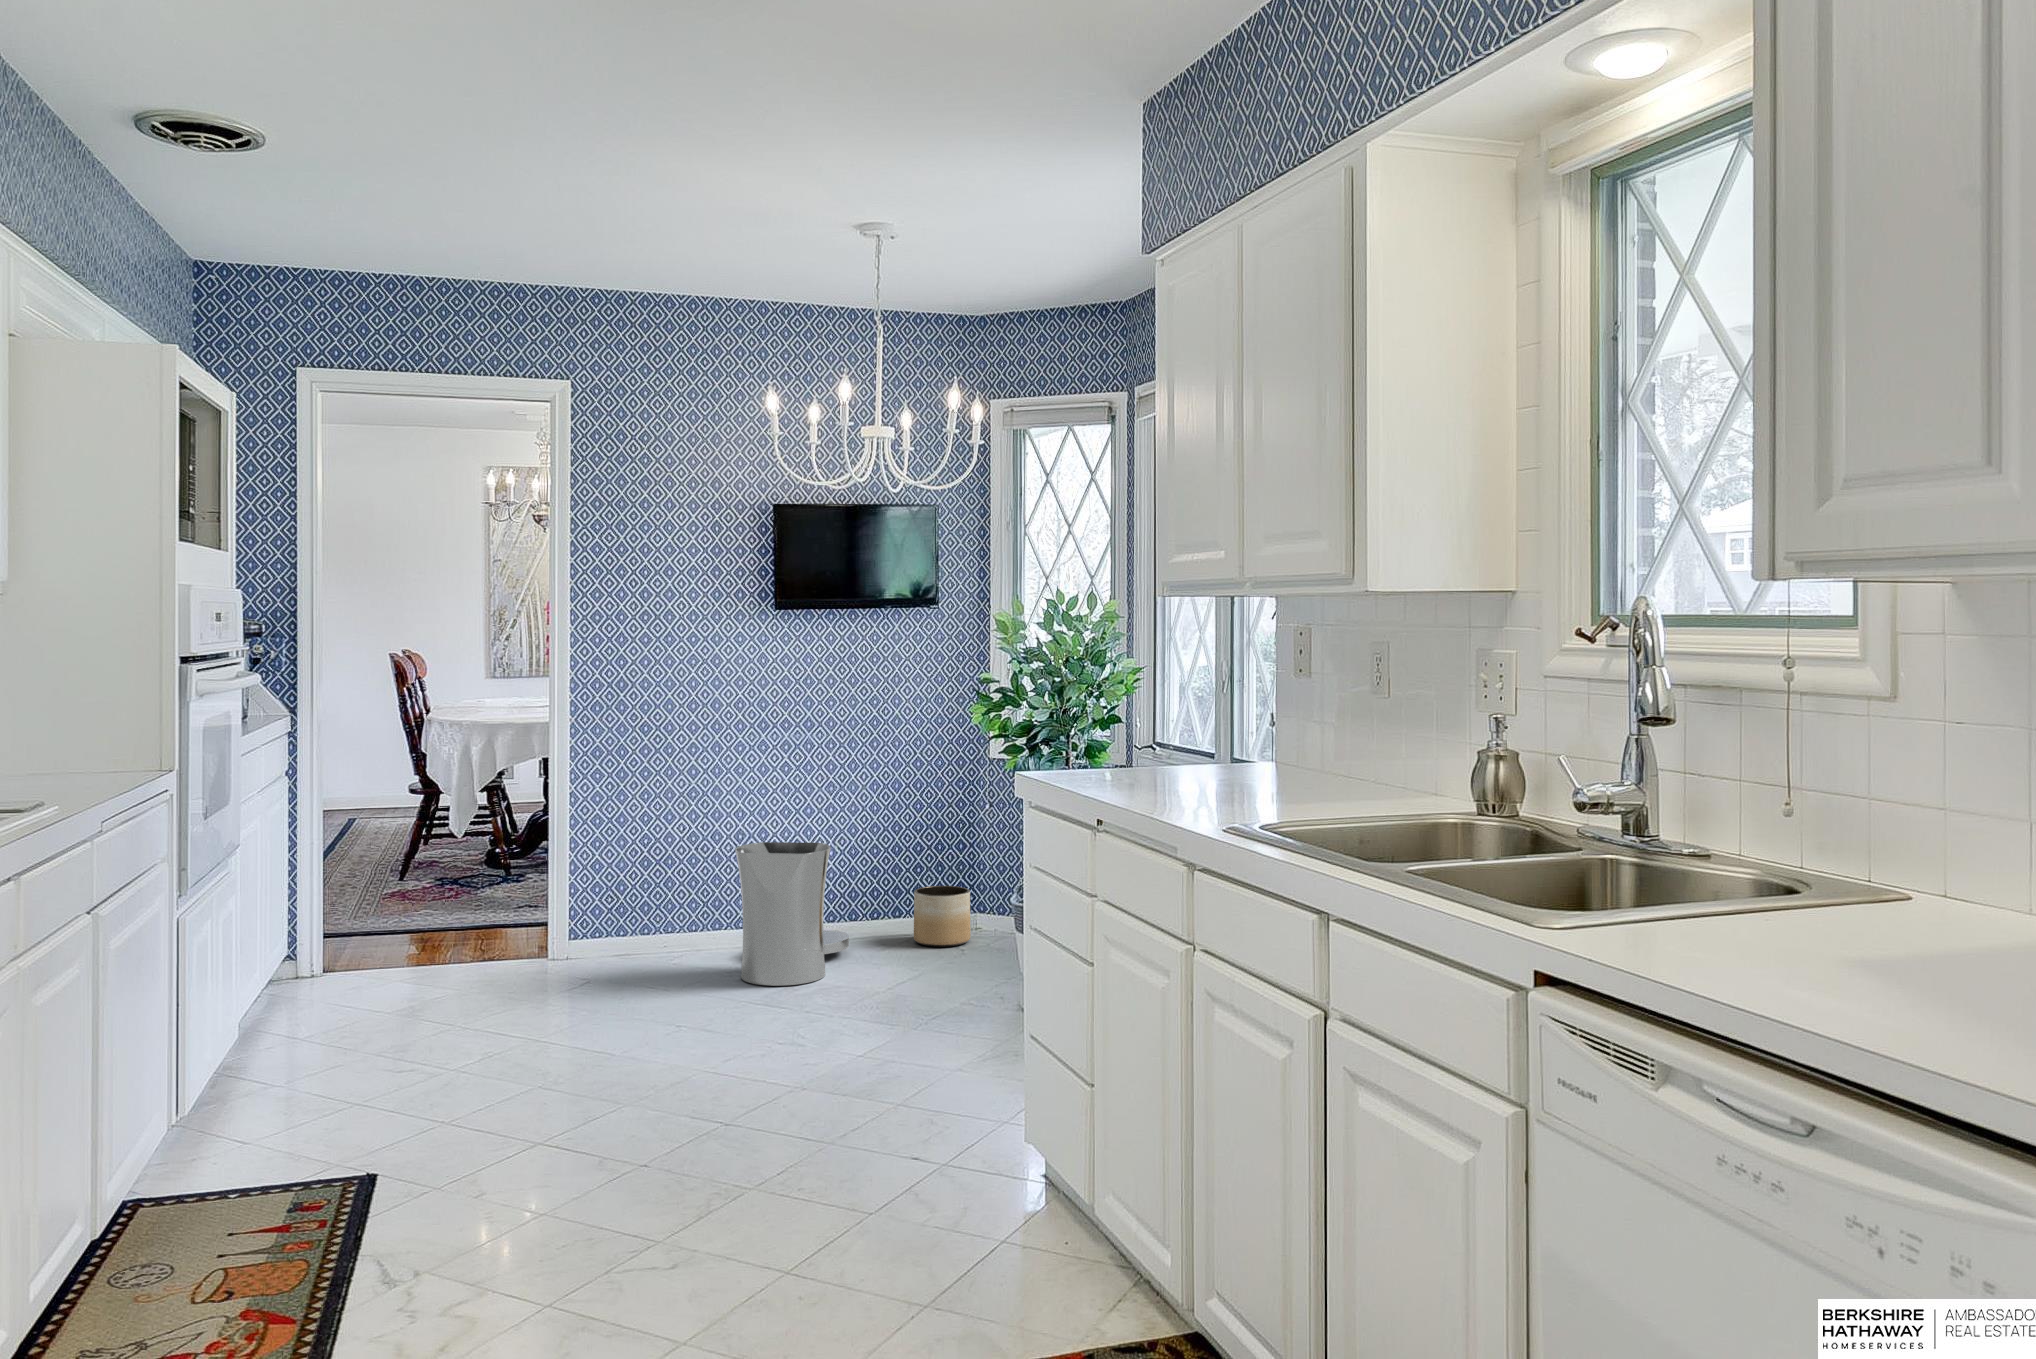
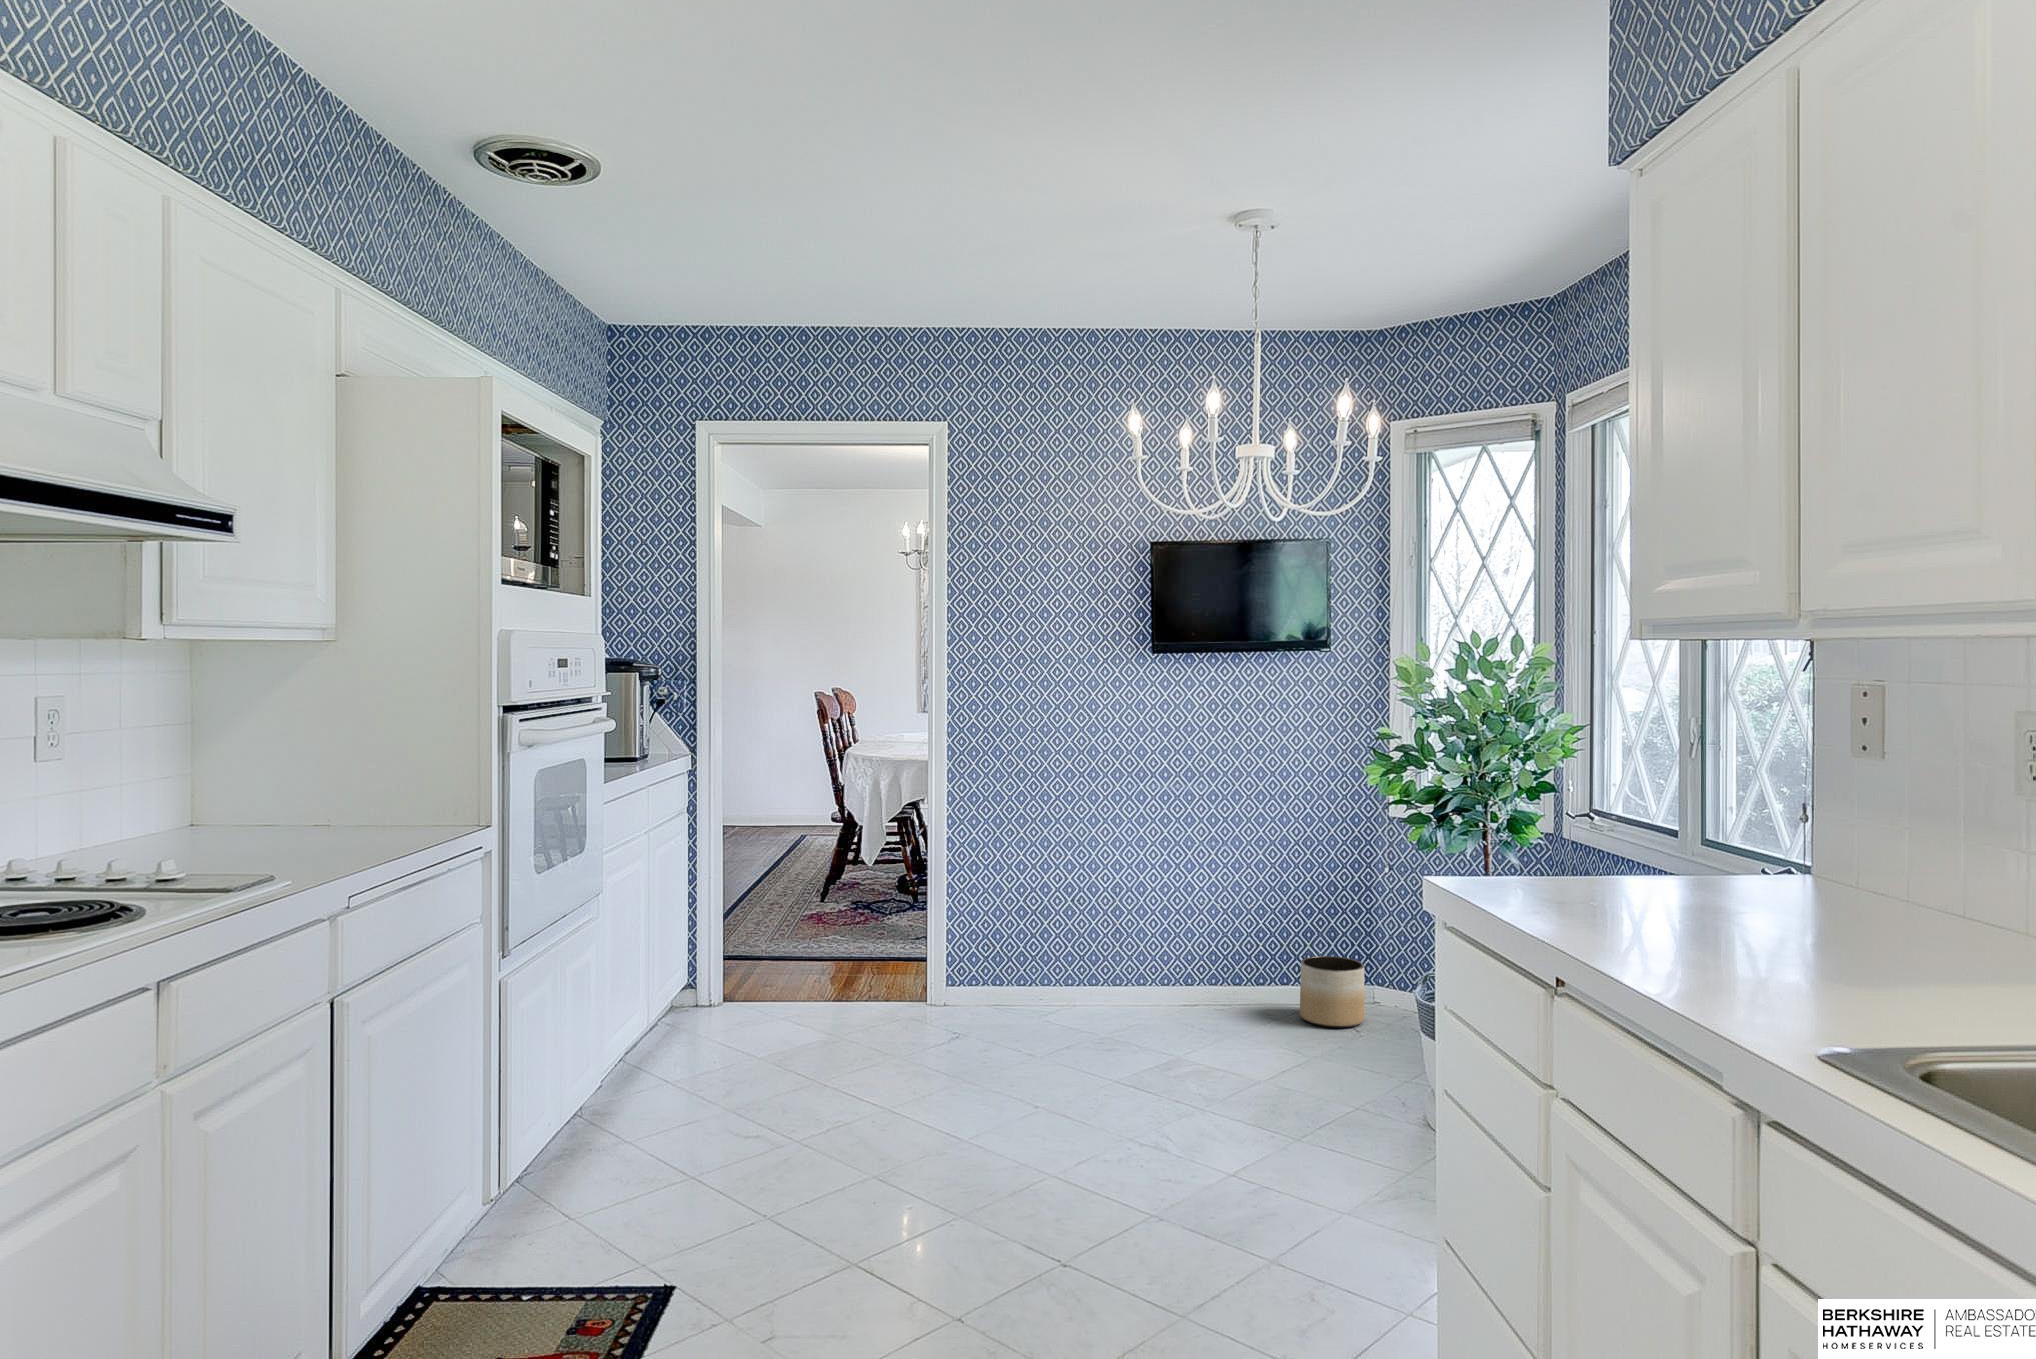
trash can: present [735,842,849,986] -> none [1102,902,1227,1066]

